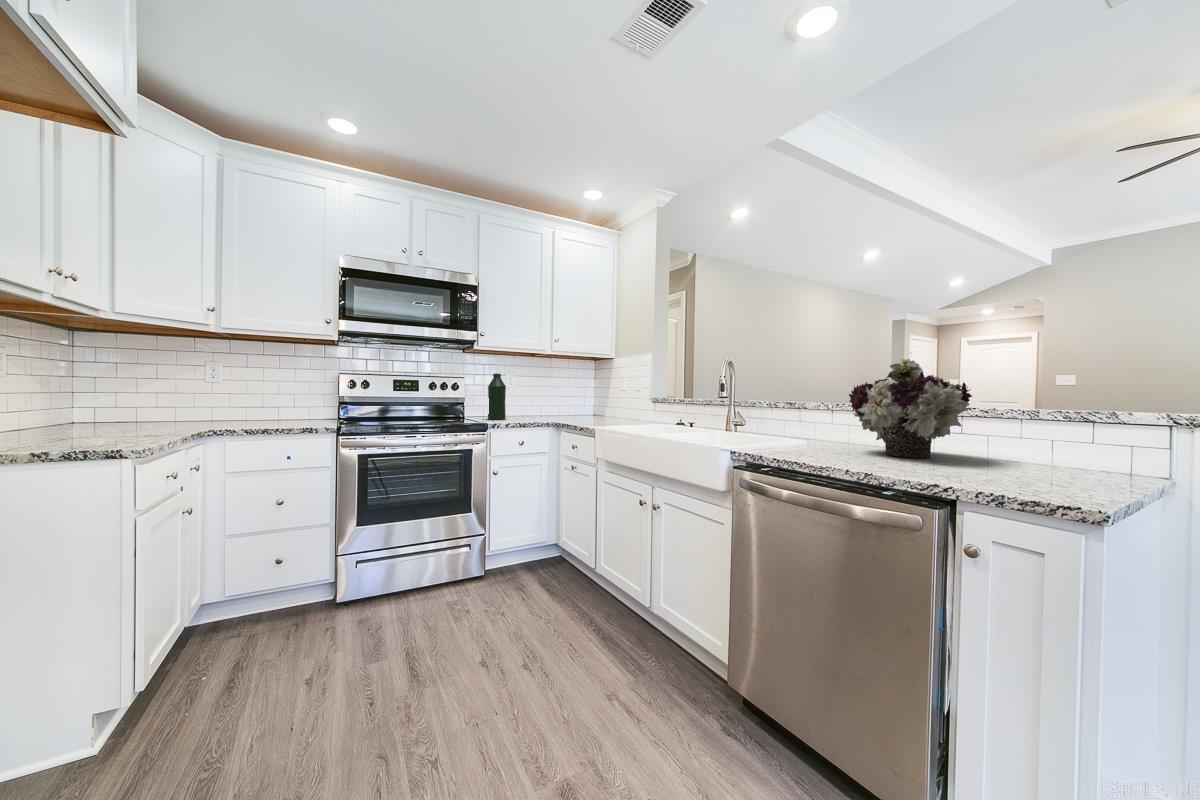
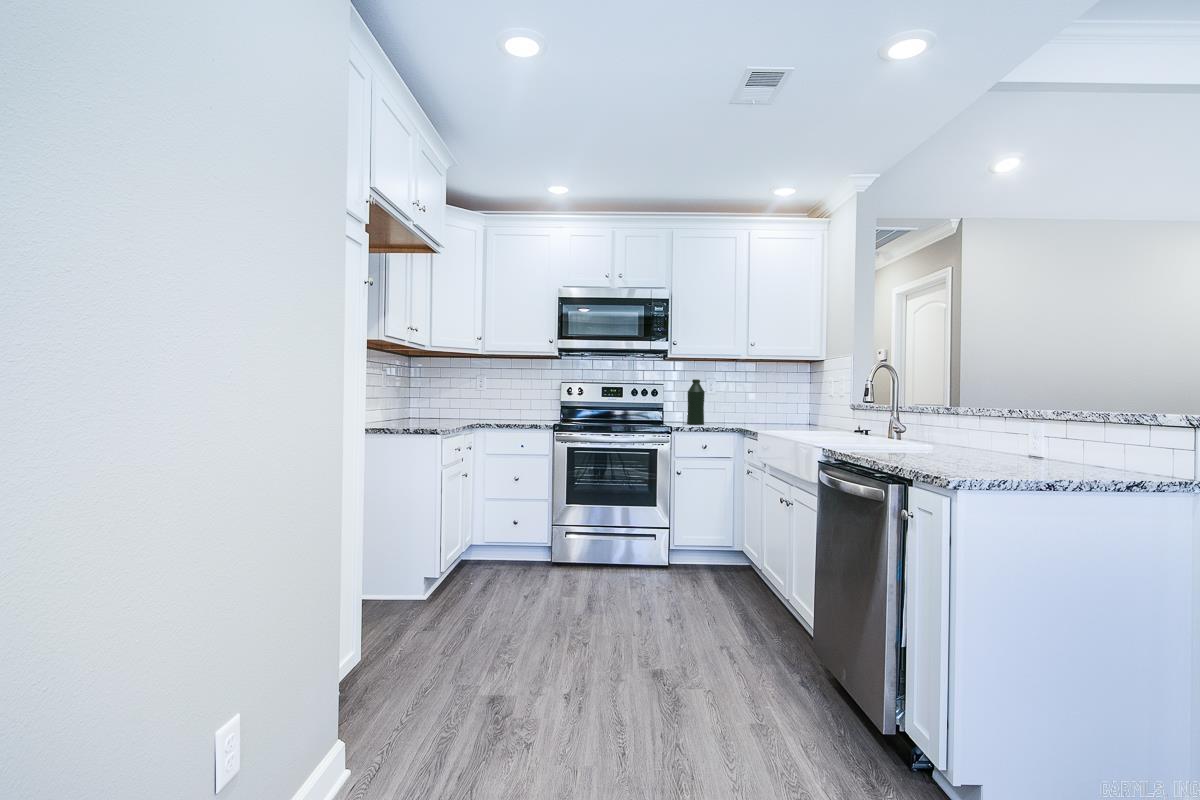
flower arrangement: present [849,359,972,458] -> none [954,362,1083,470]

